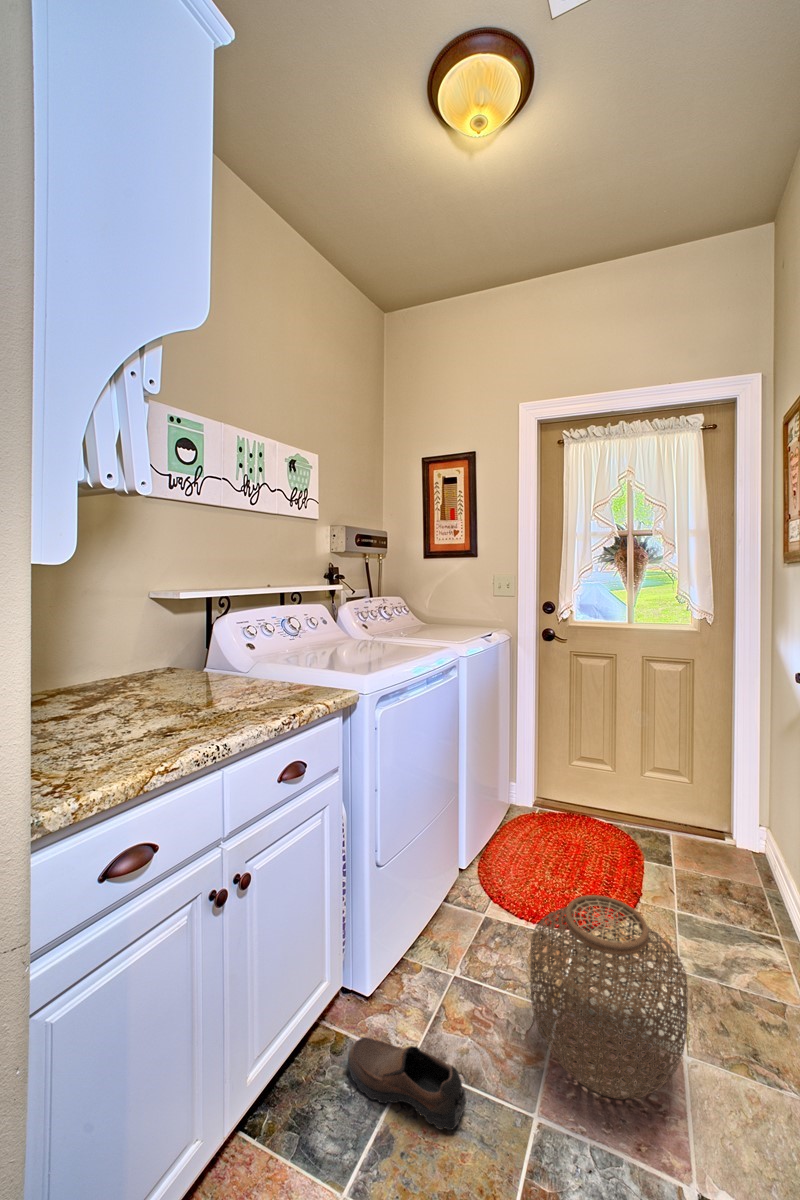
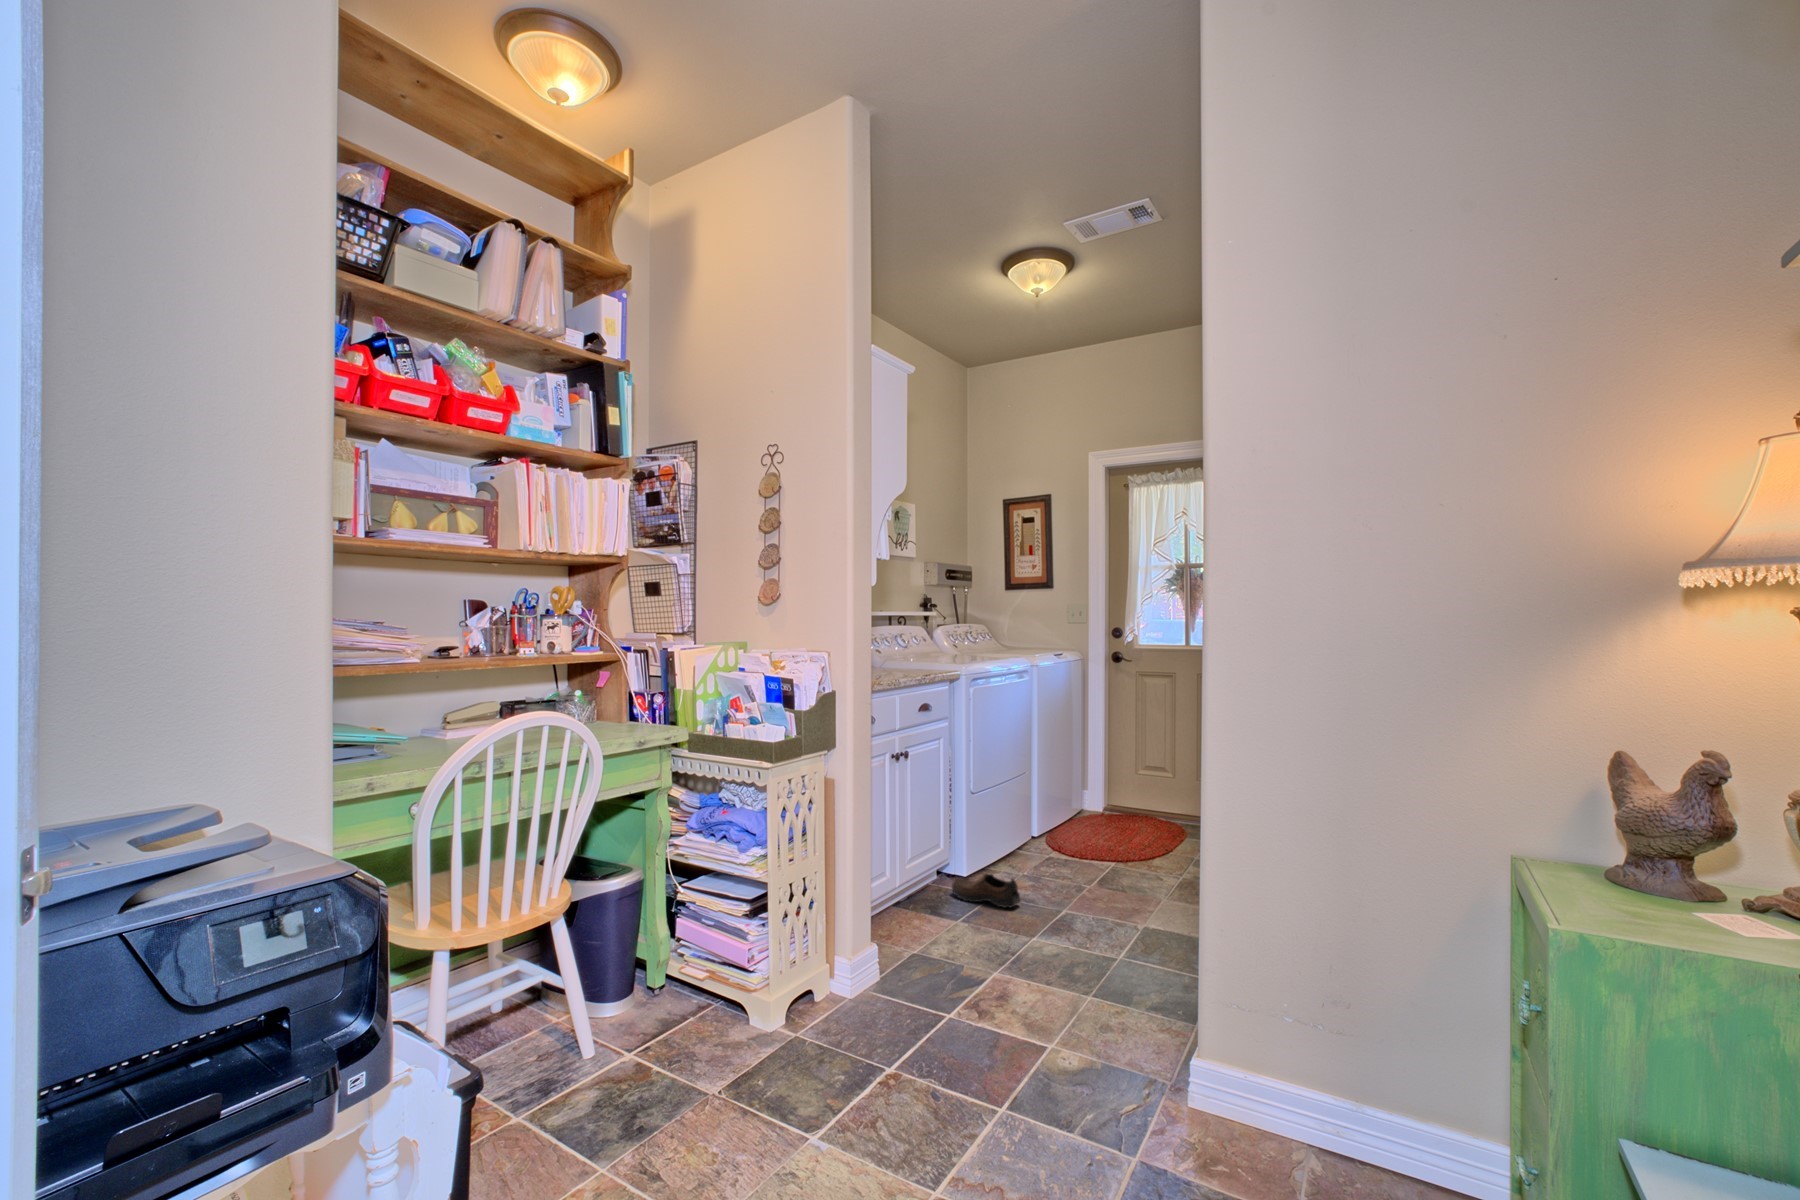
woven basket: present [530,895,688,1099] -> none [1063,802,1154,908]

